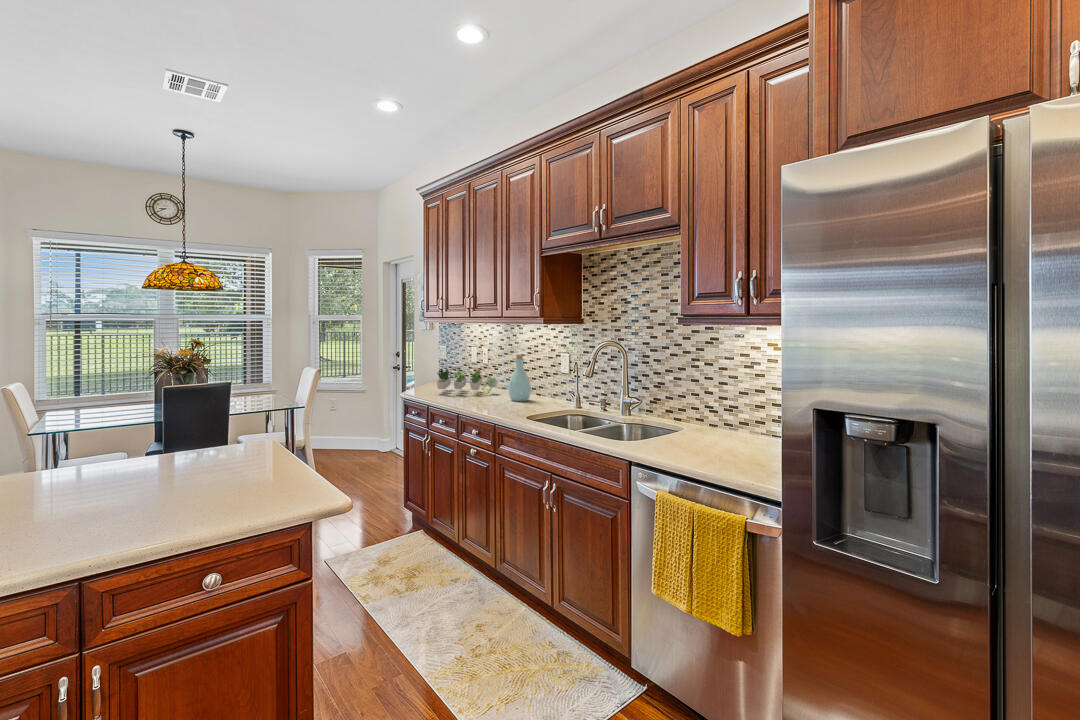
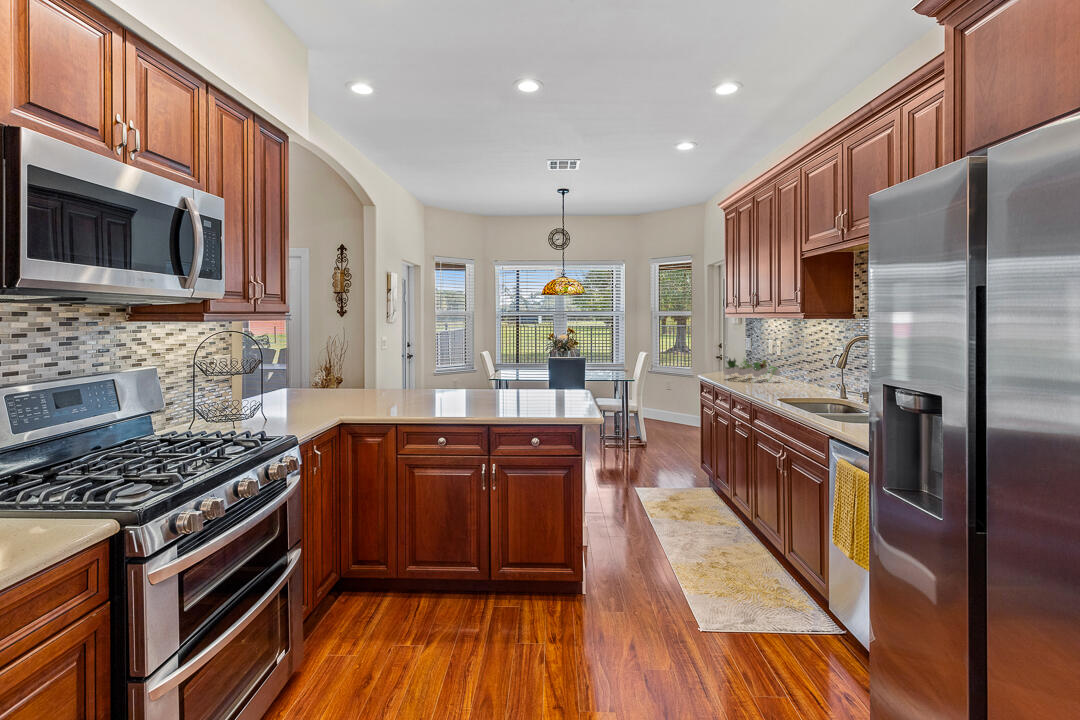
bottle: present [508,355,531,401] -> none [783,346,805,388]

